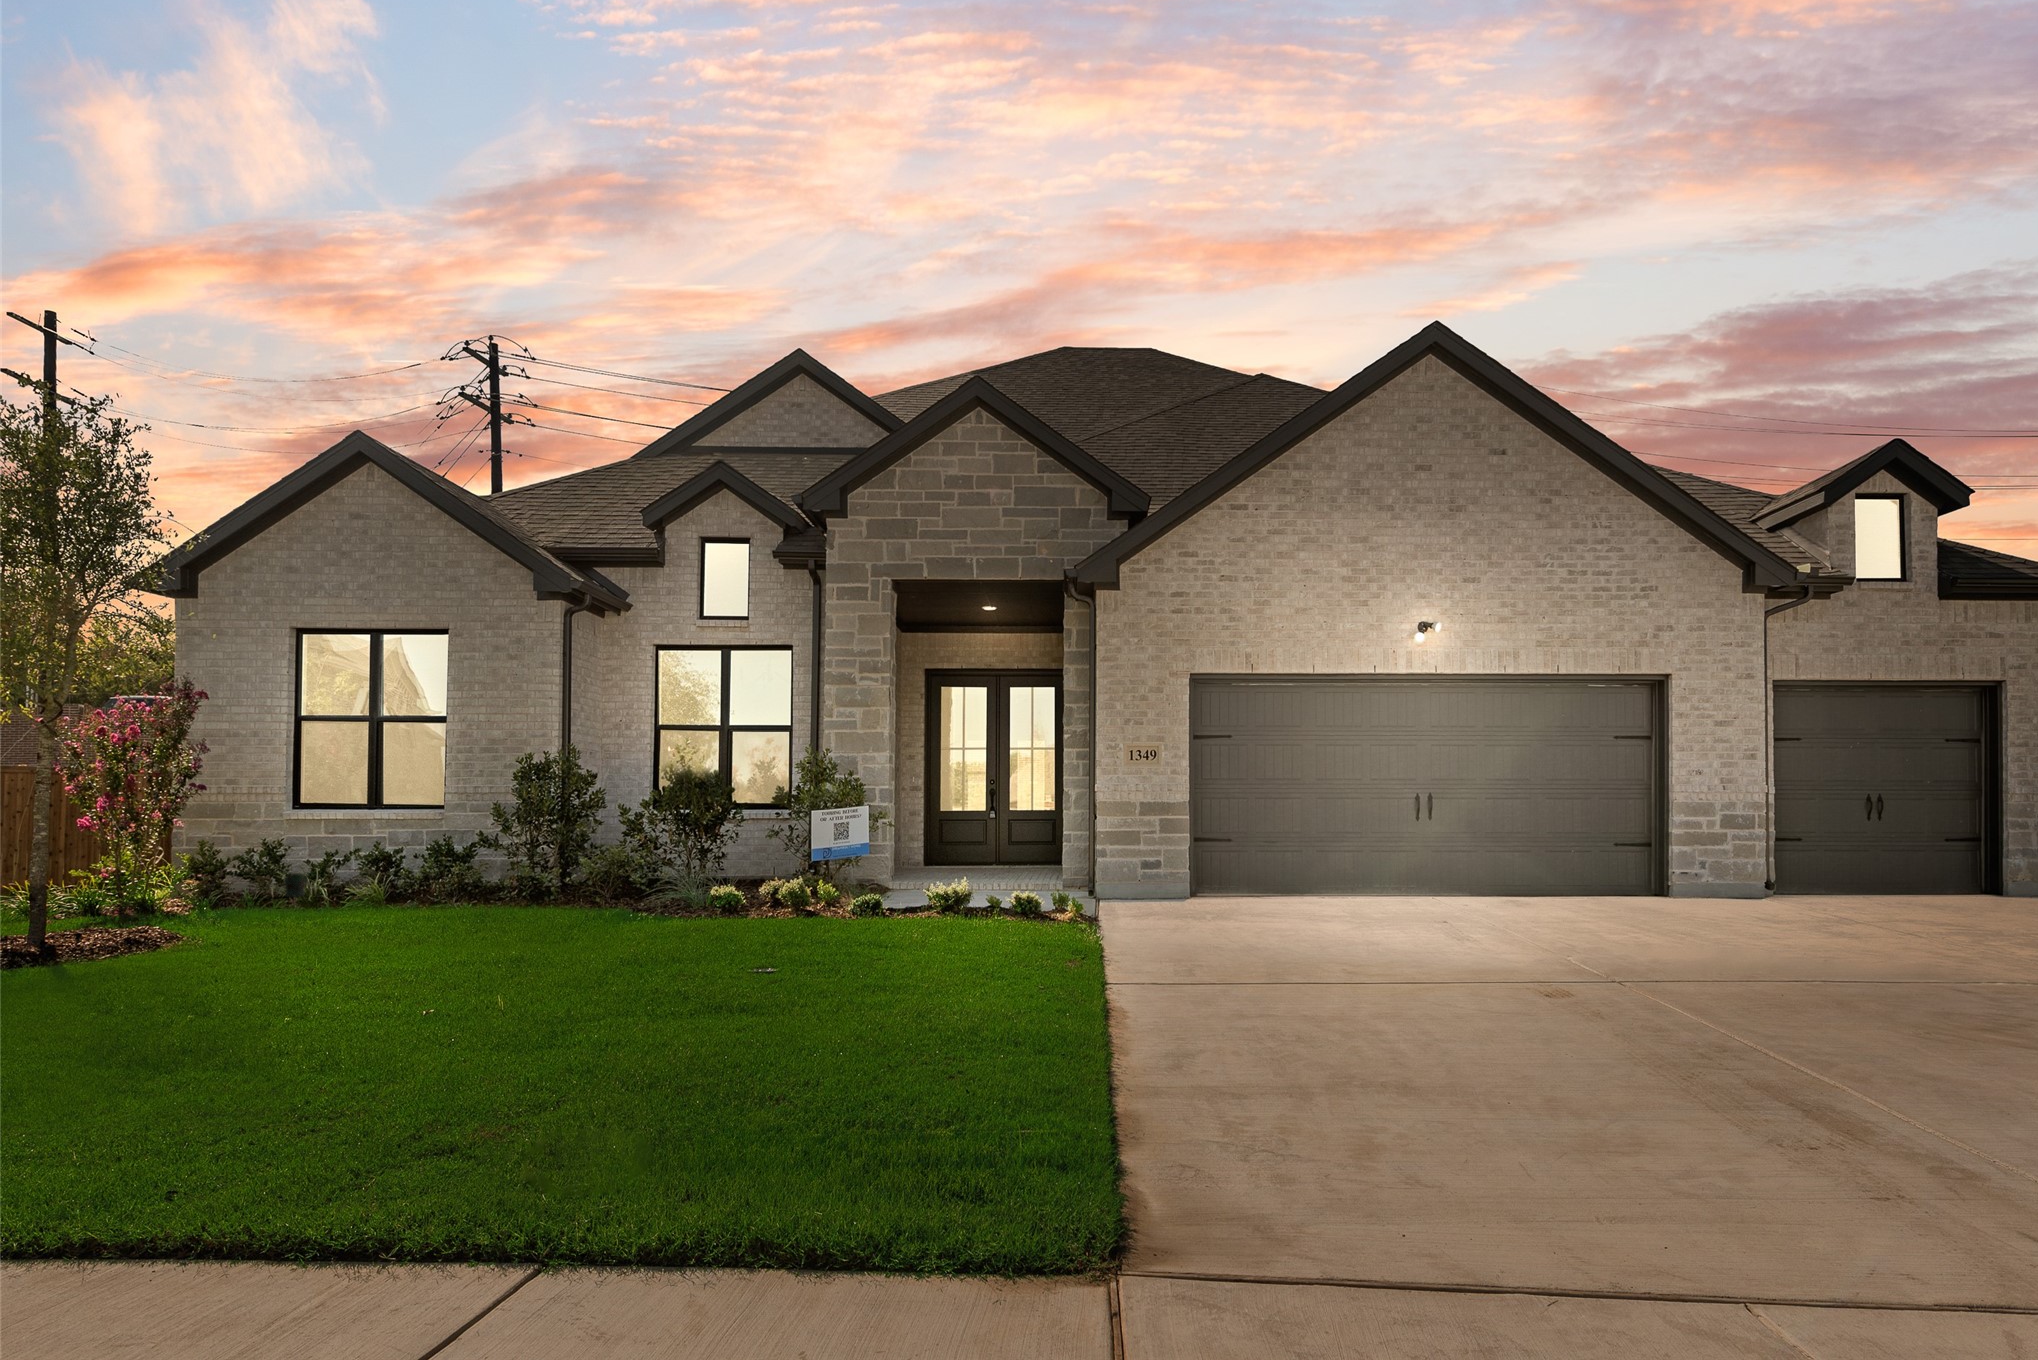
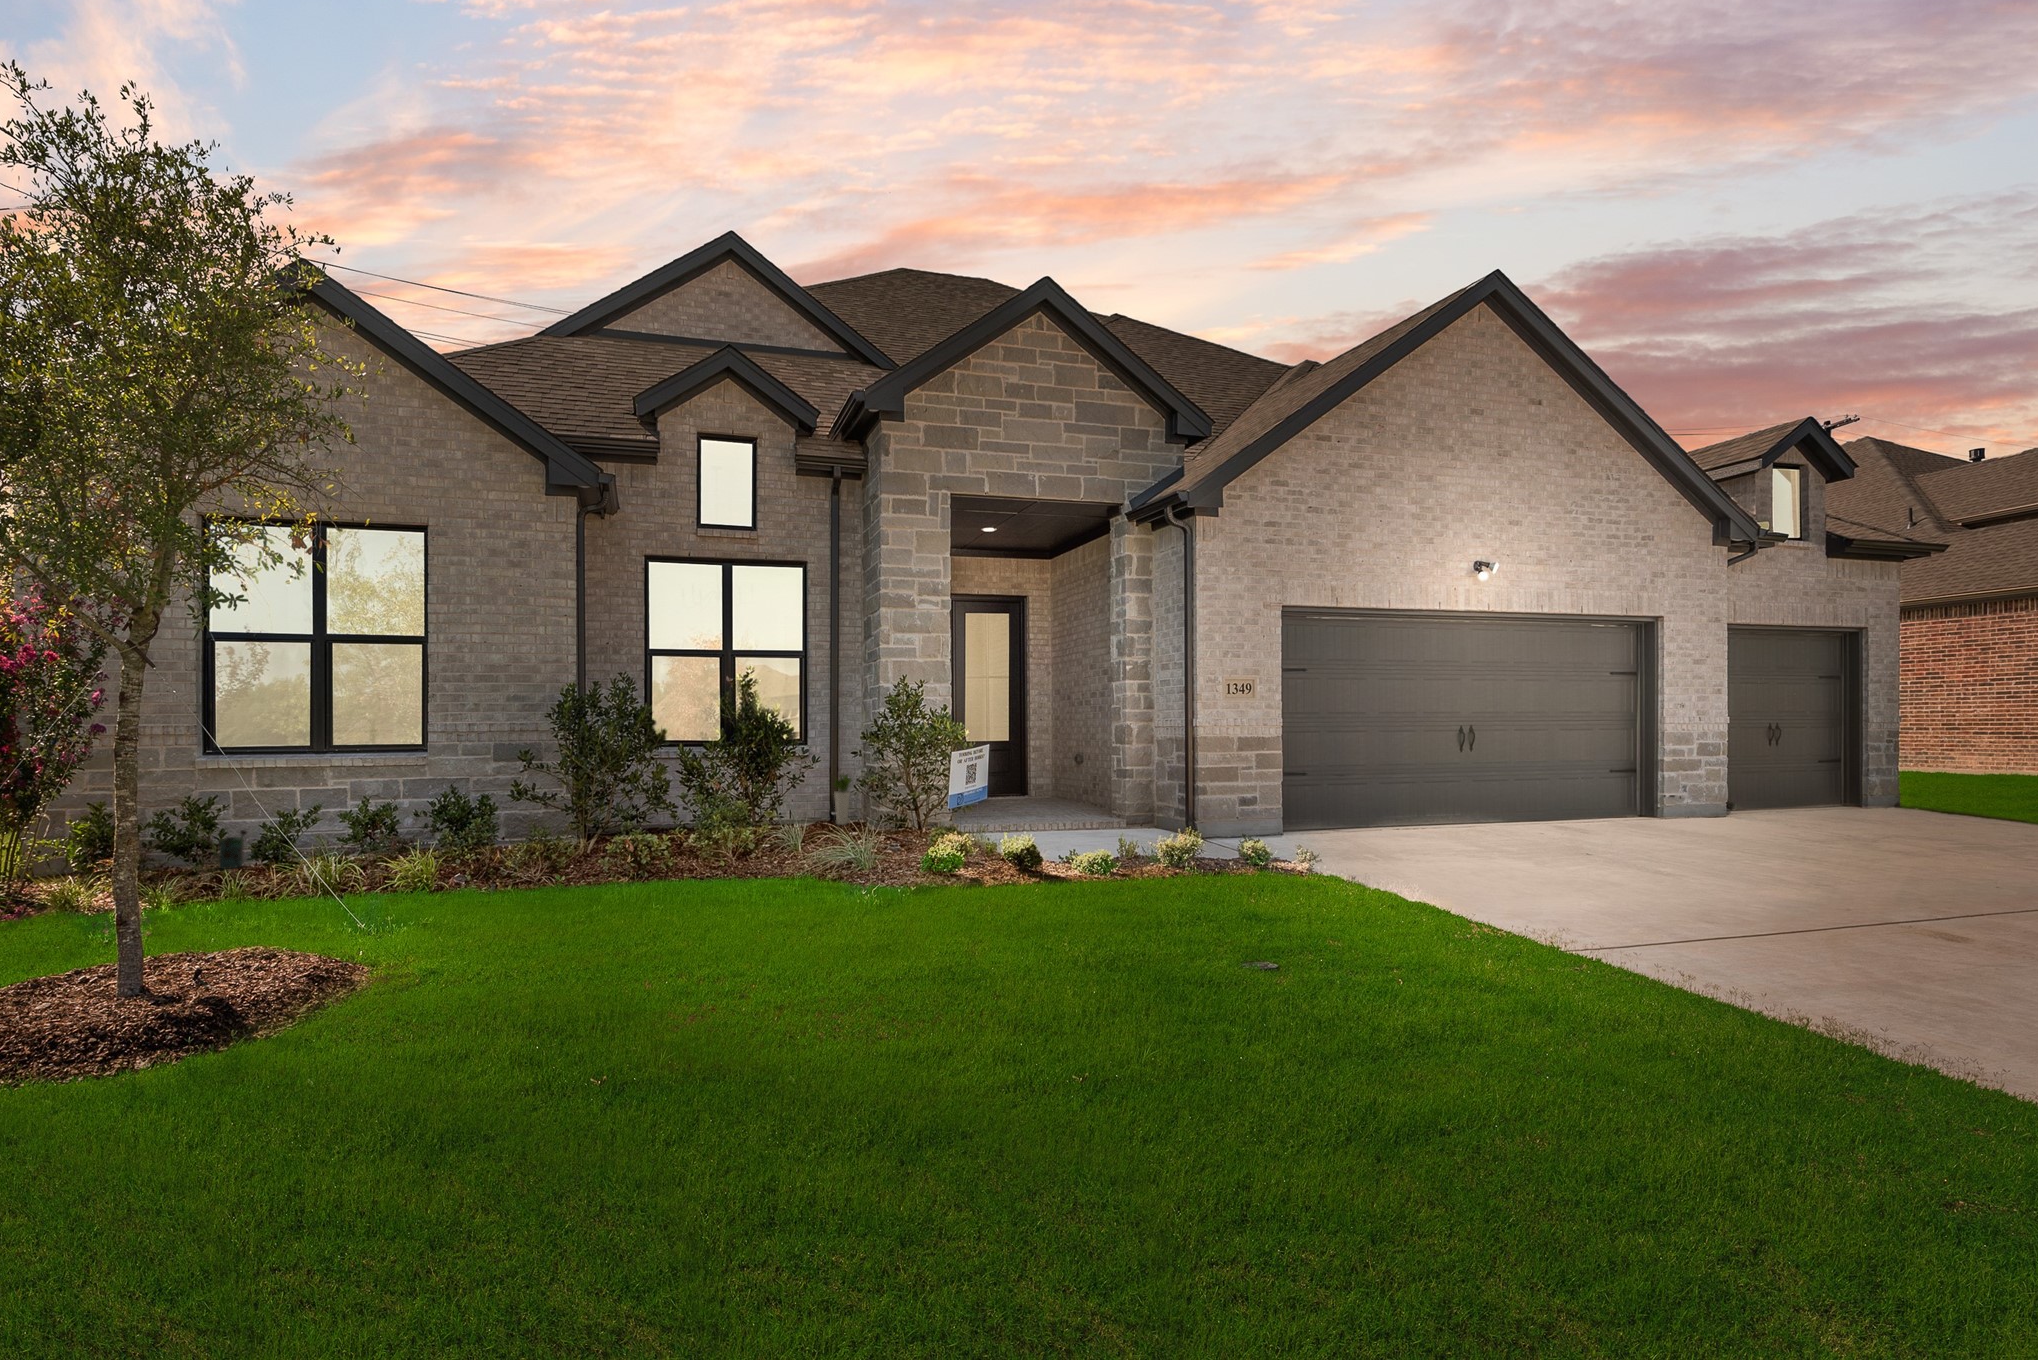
planter: none [807,831,831,878] -> present [834,774,852,825]

